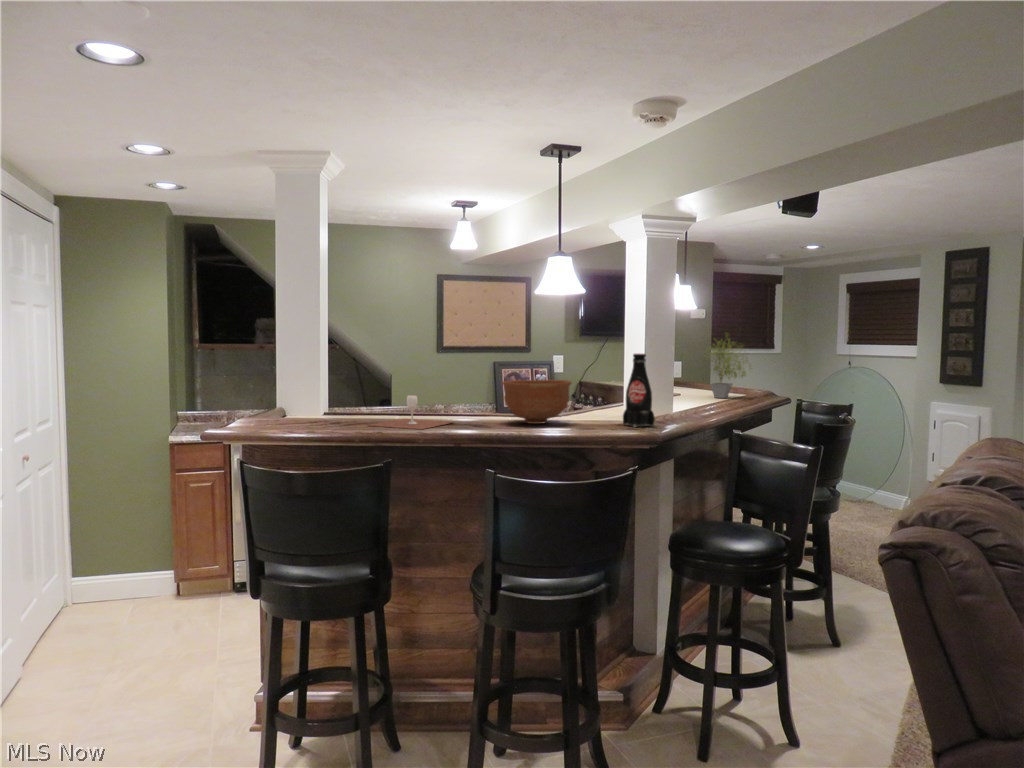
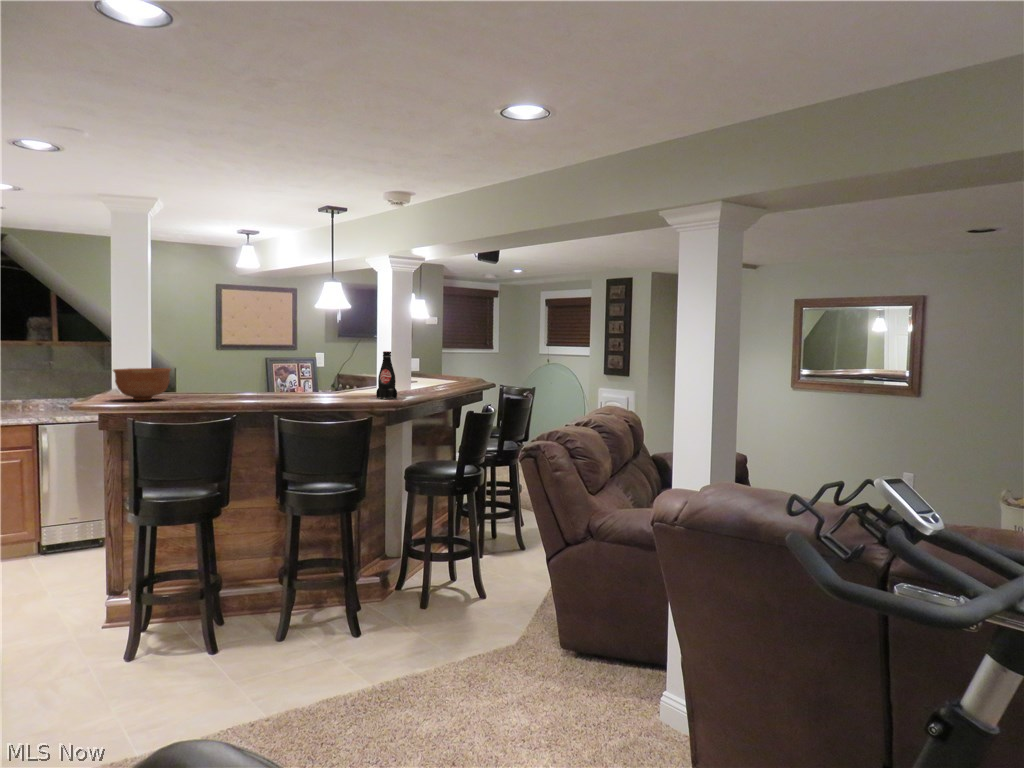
potted plant: present [704,336,751,398] -> none [431,337,468,384]
bowl: present [502,380,571,424] -> present [113,368,171,400]
wine glass: present [370,395,453,429] -> none [194,379,259,402]

